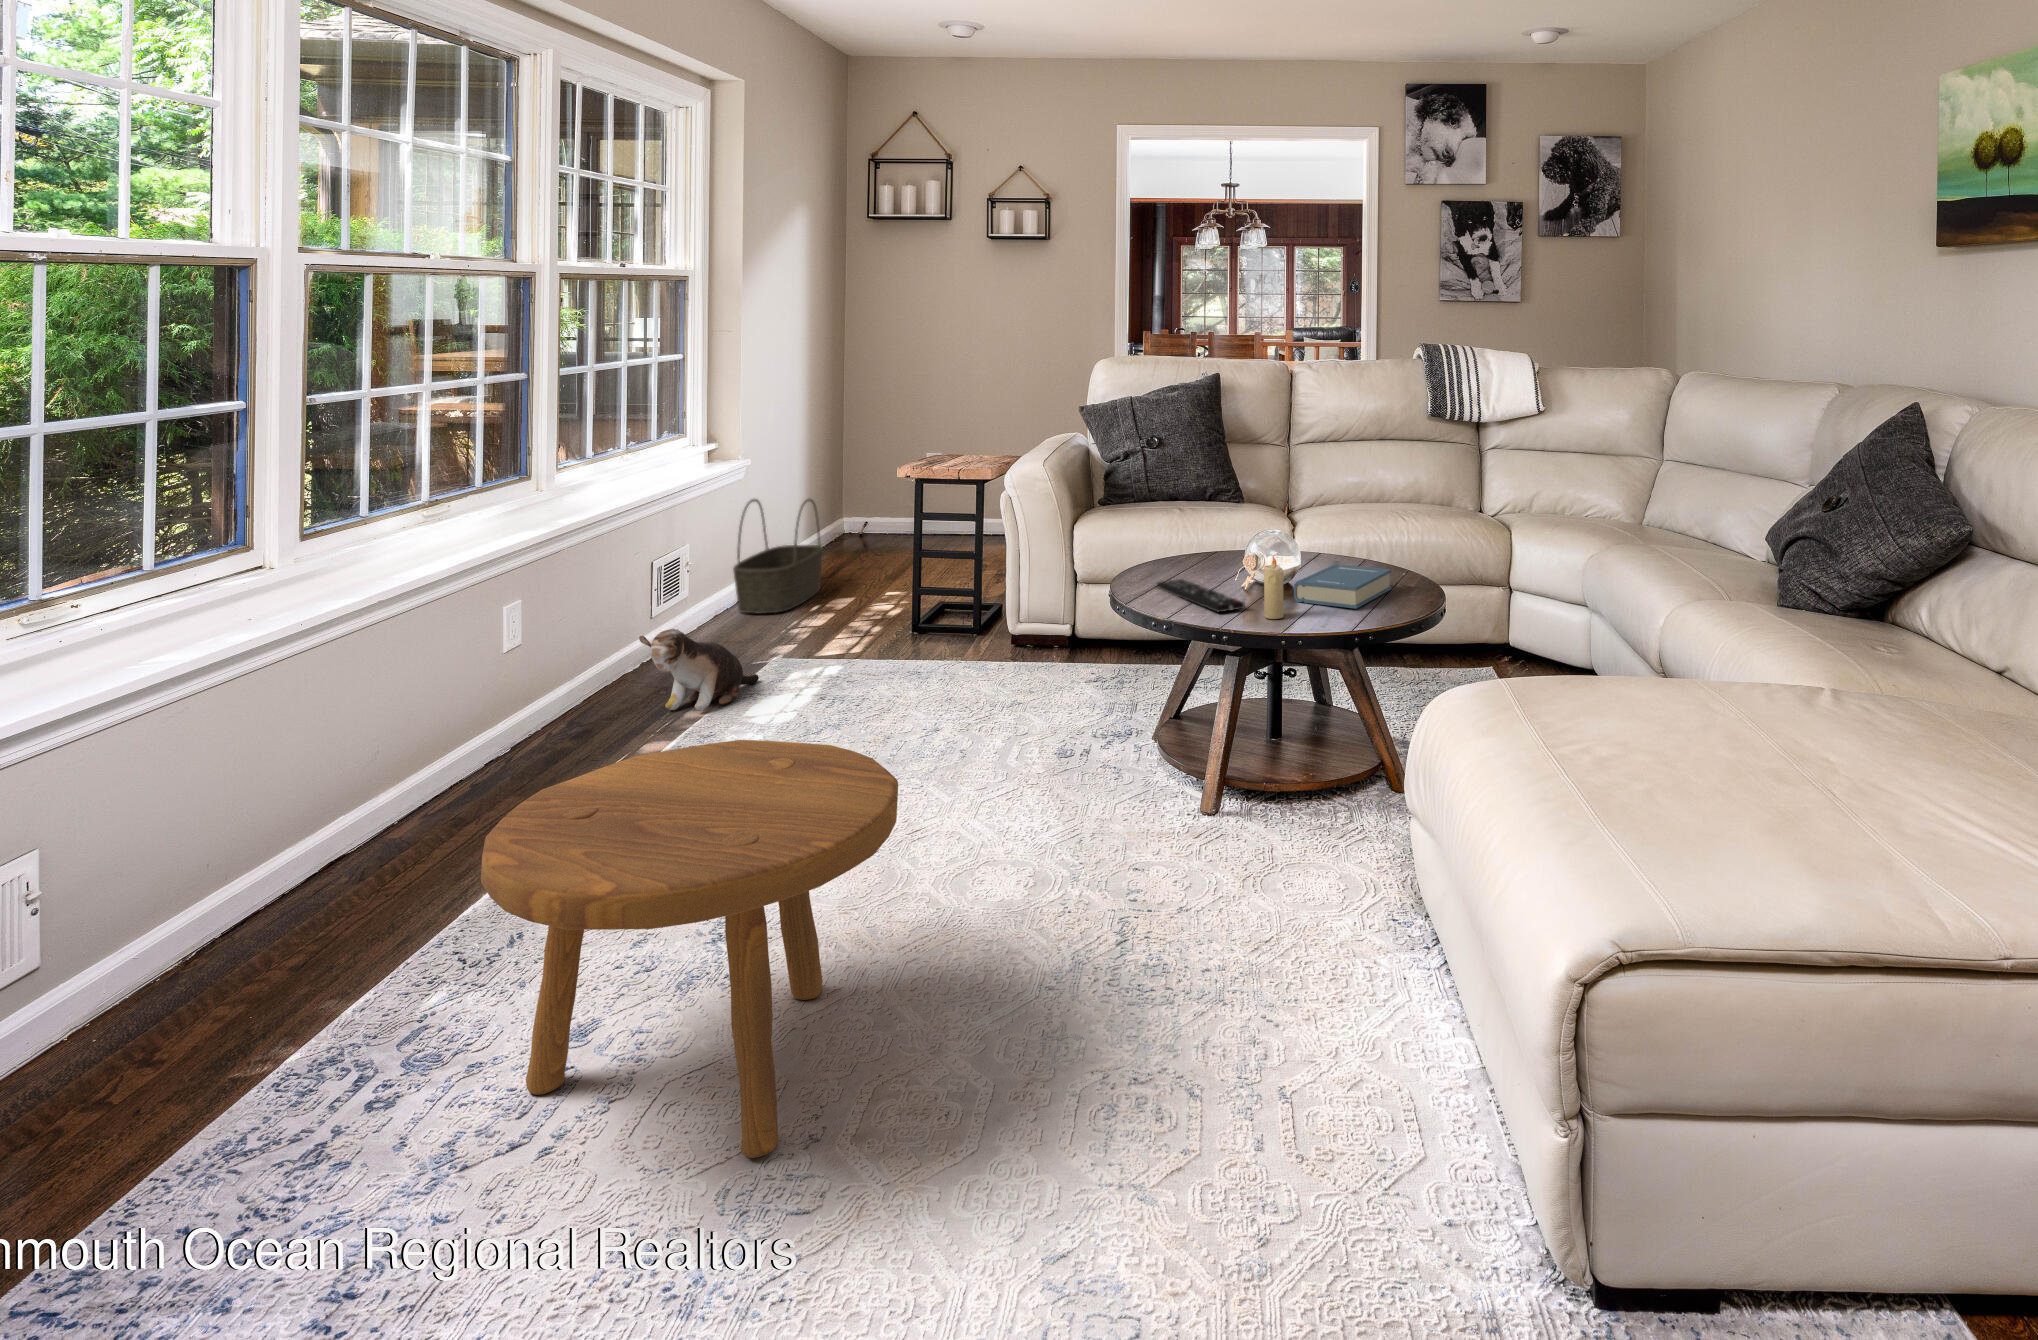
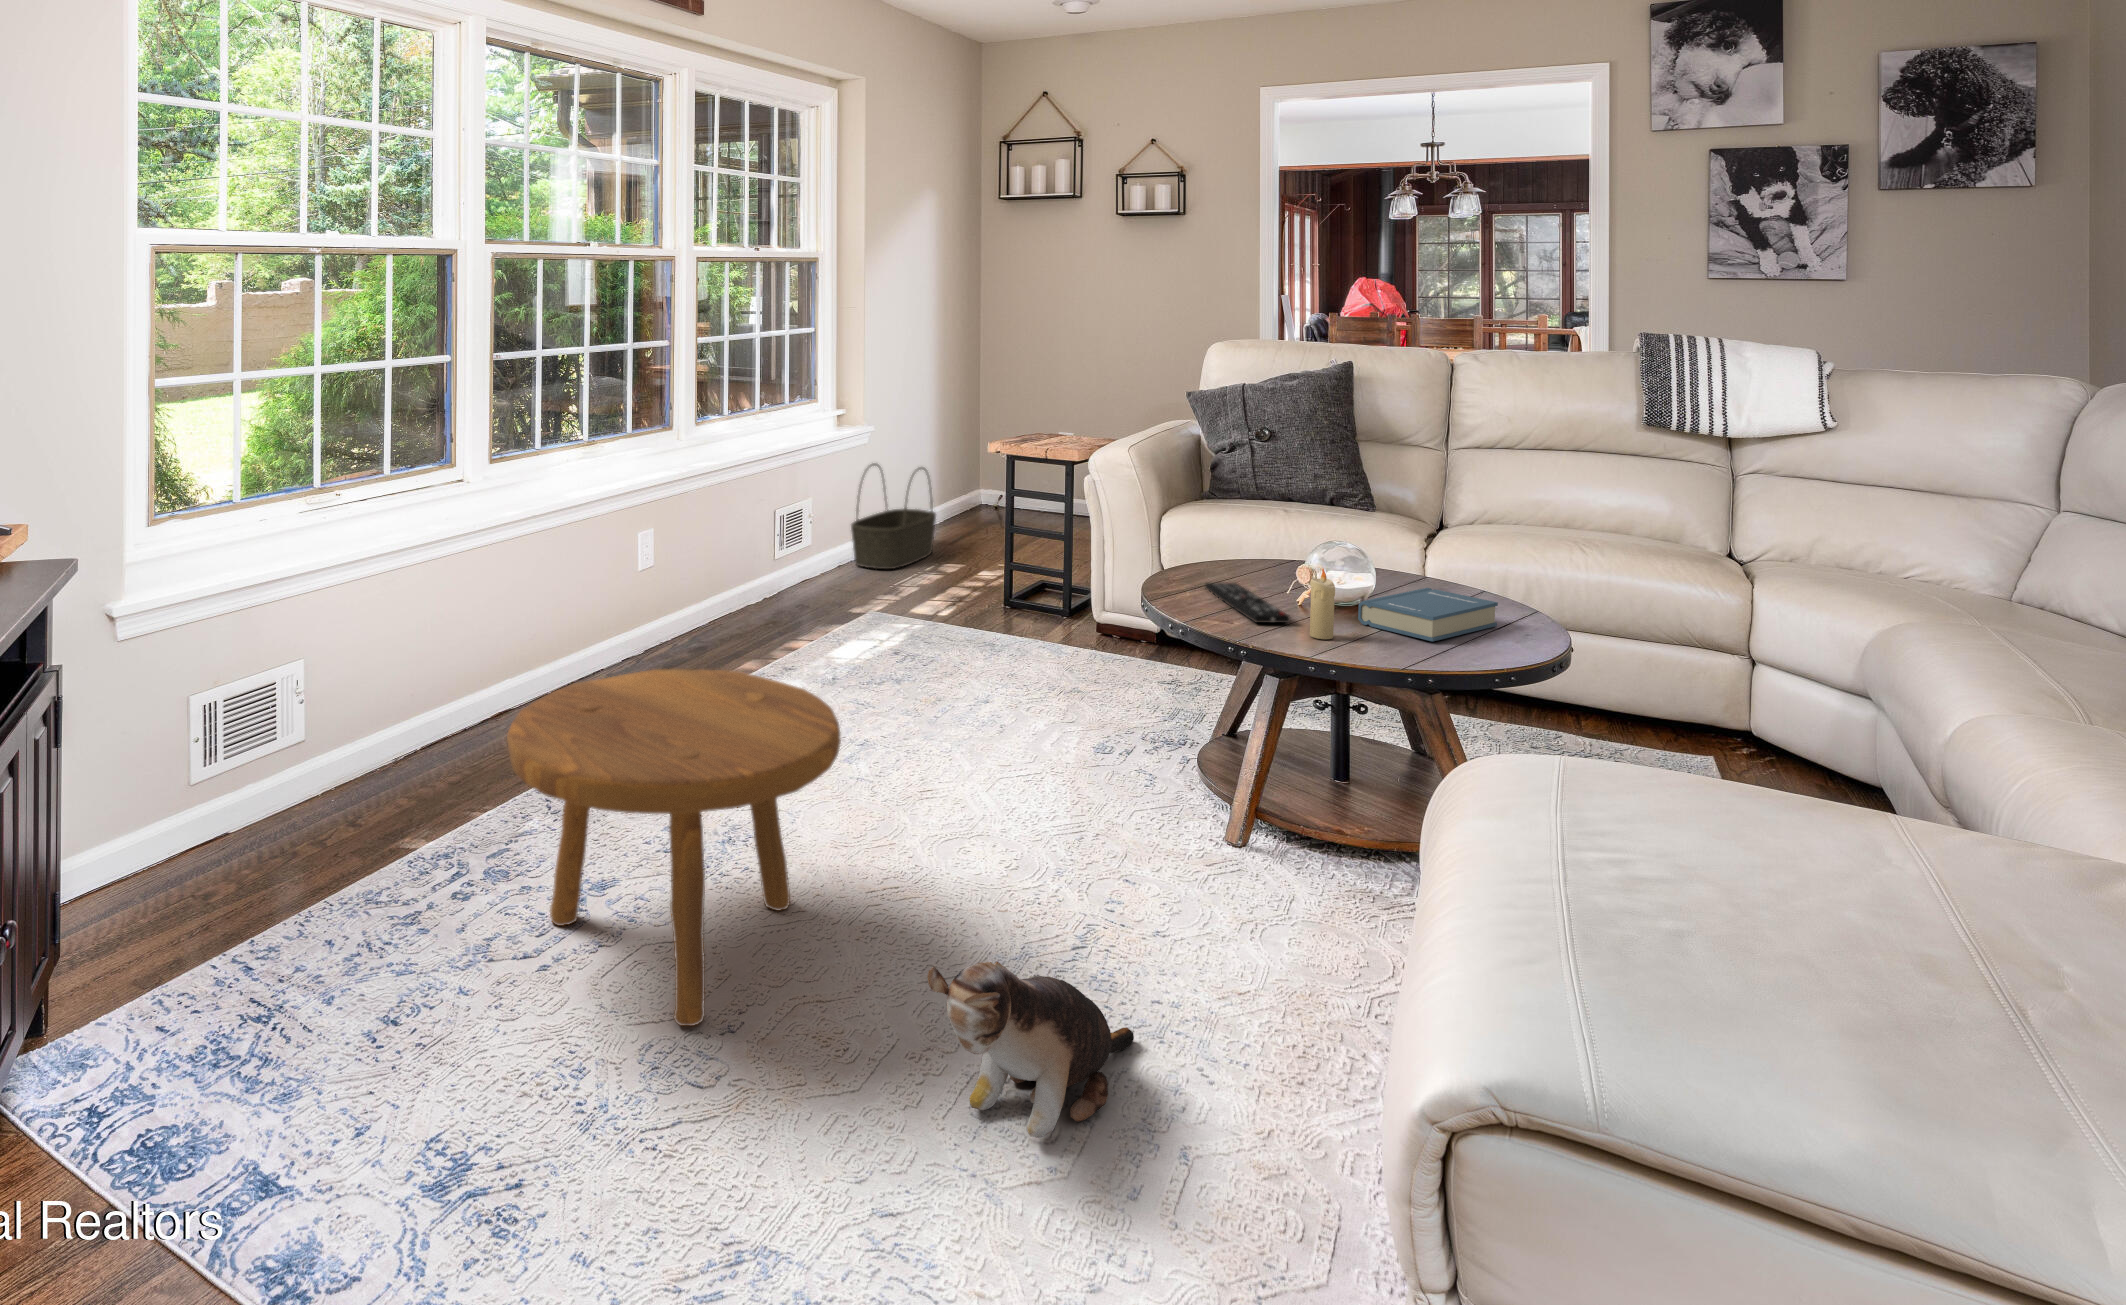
plush toy: present [639,629,759,710] -> present [928,962,1134,1138]

